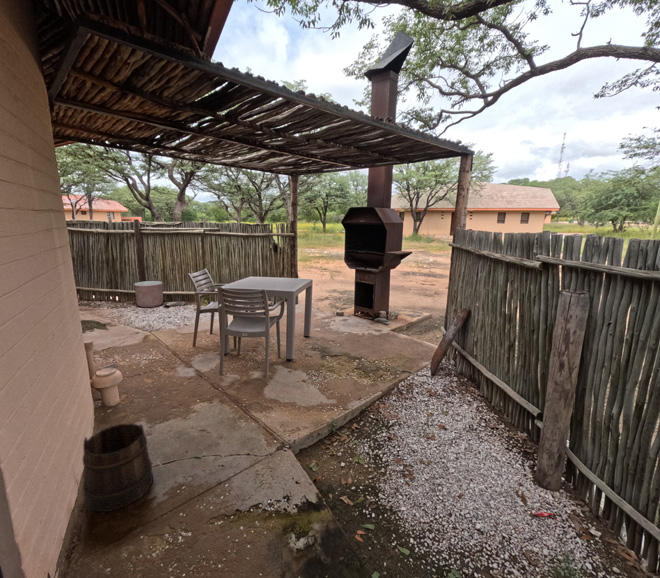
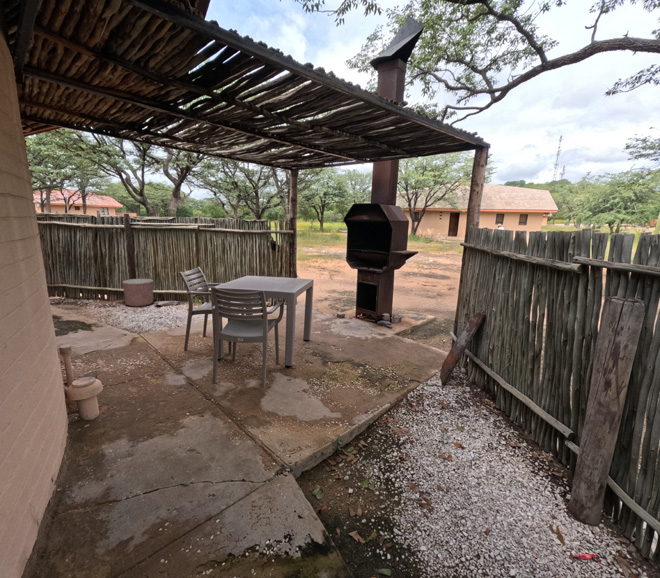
bucket: present [83,423,153,512] -> none [42,447,130,559]

